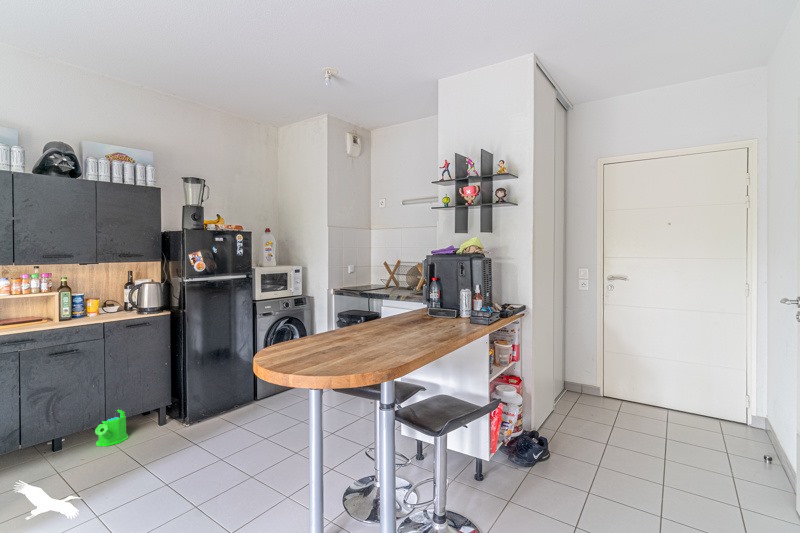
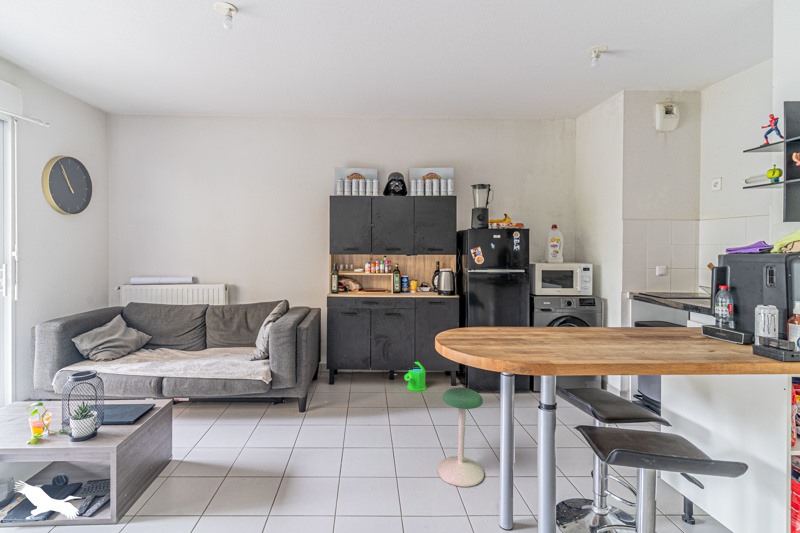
stool: none [198,406,252,513] -> present [437,387,484,487]

